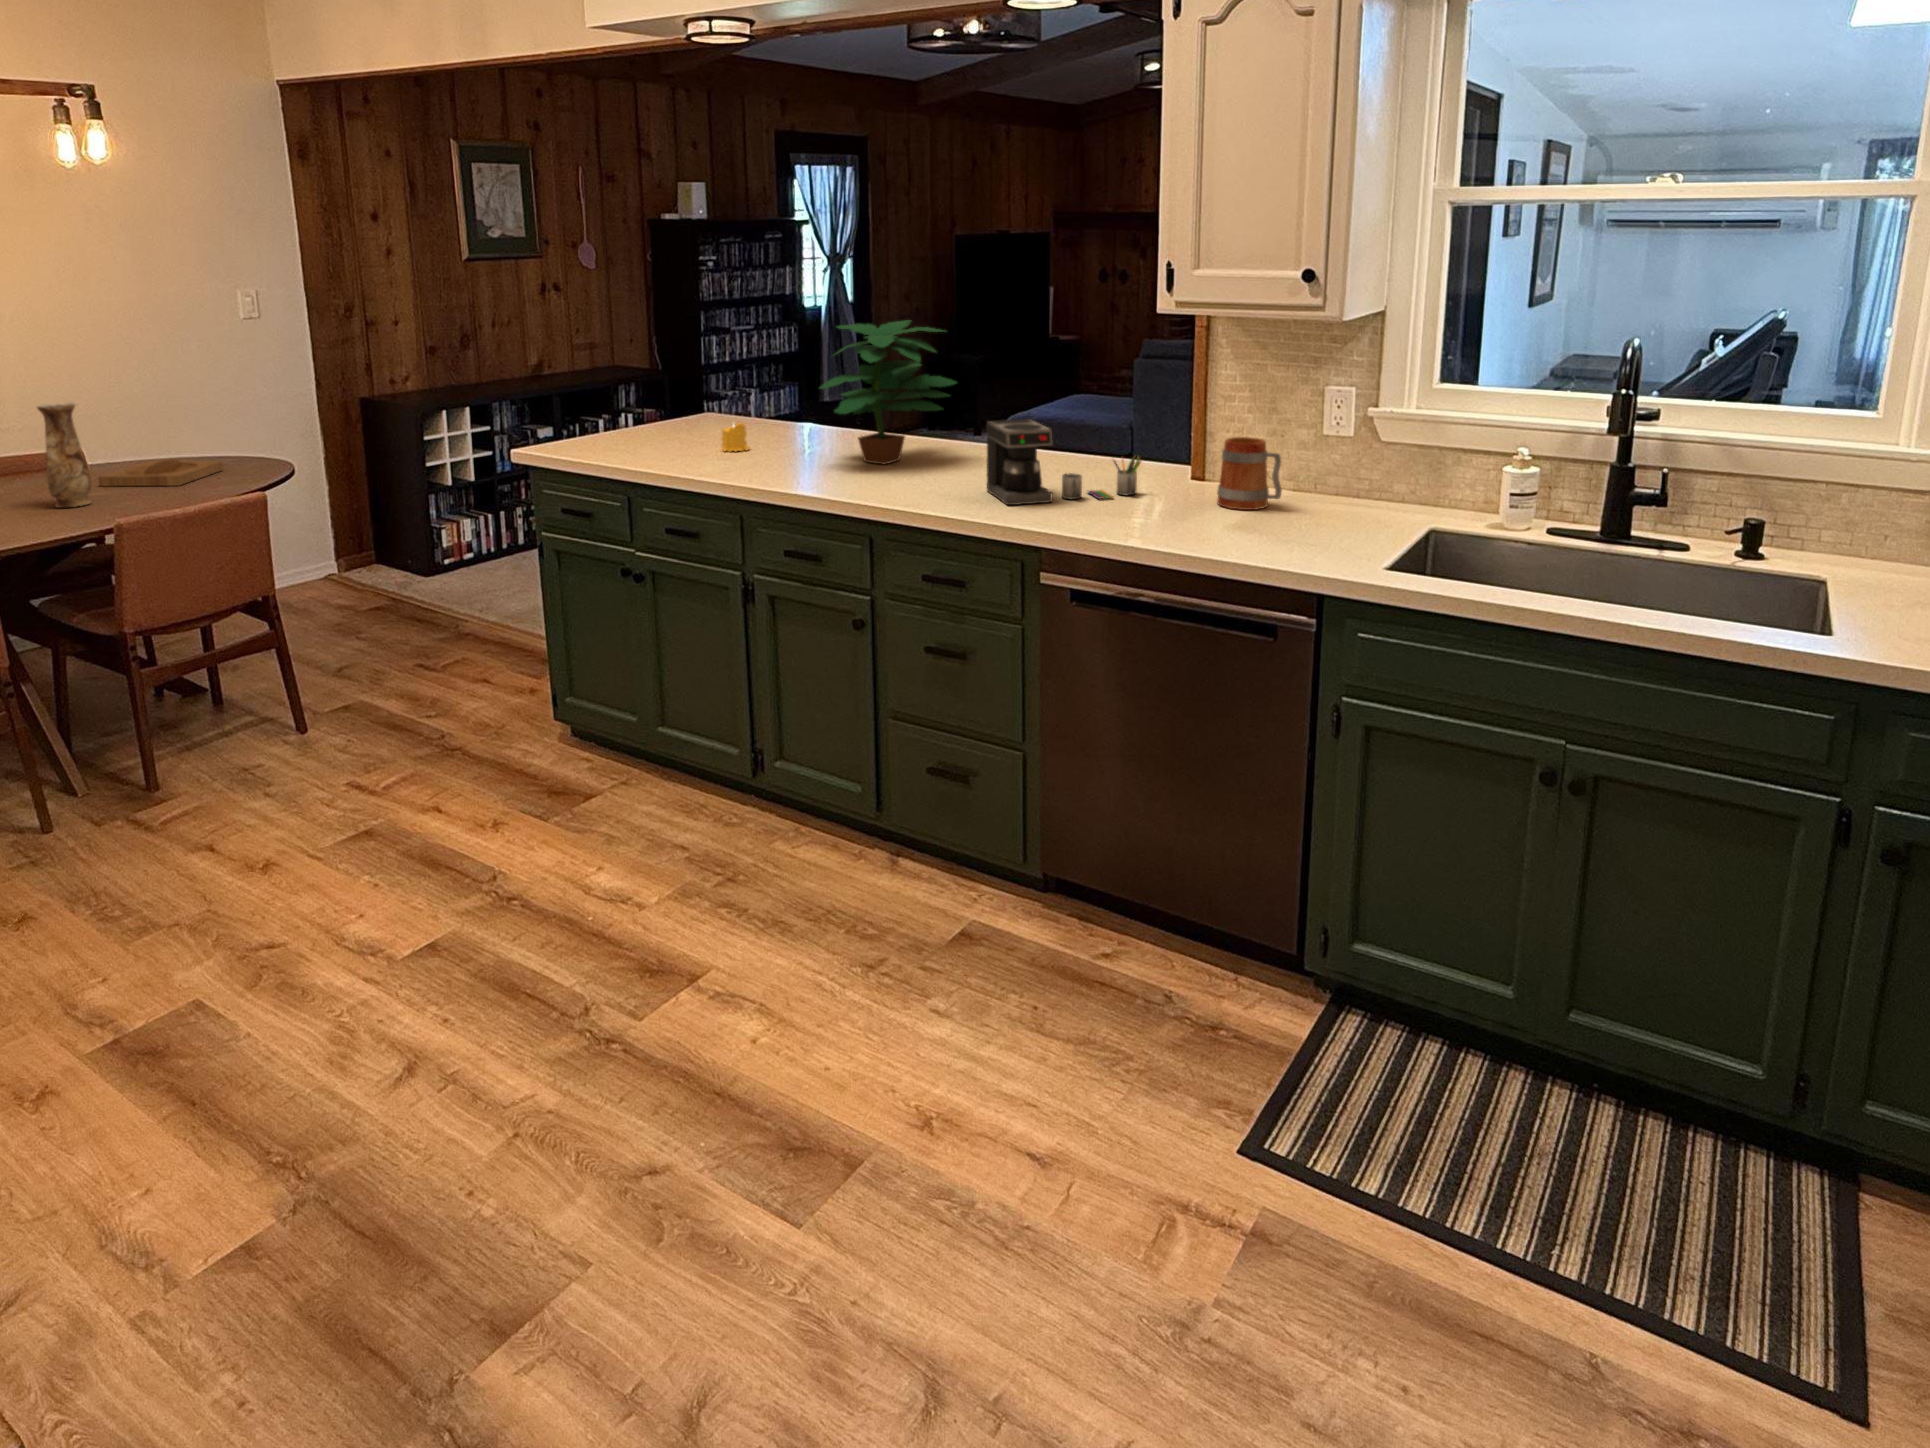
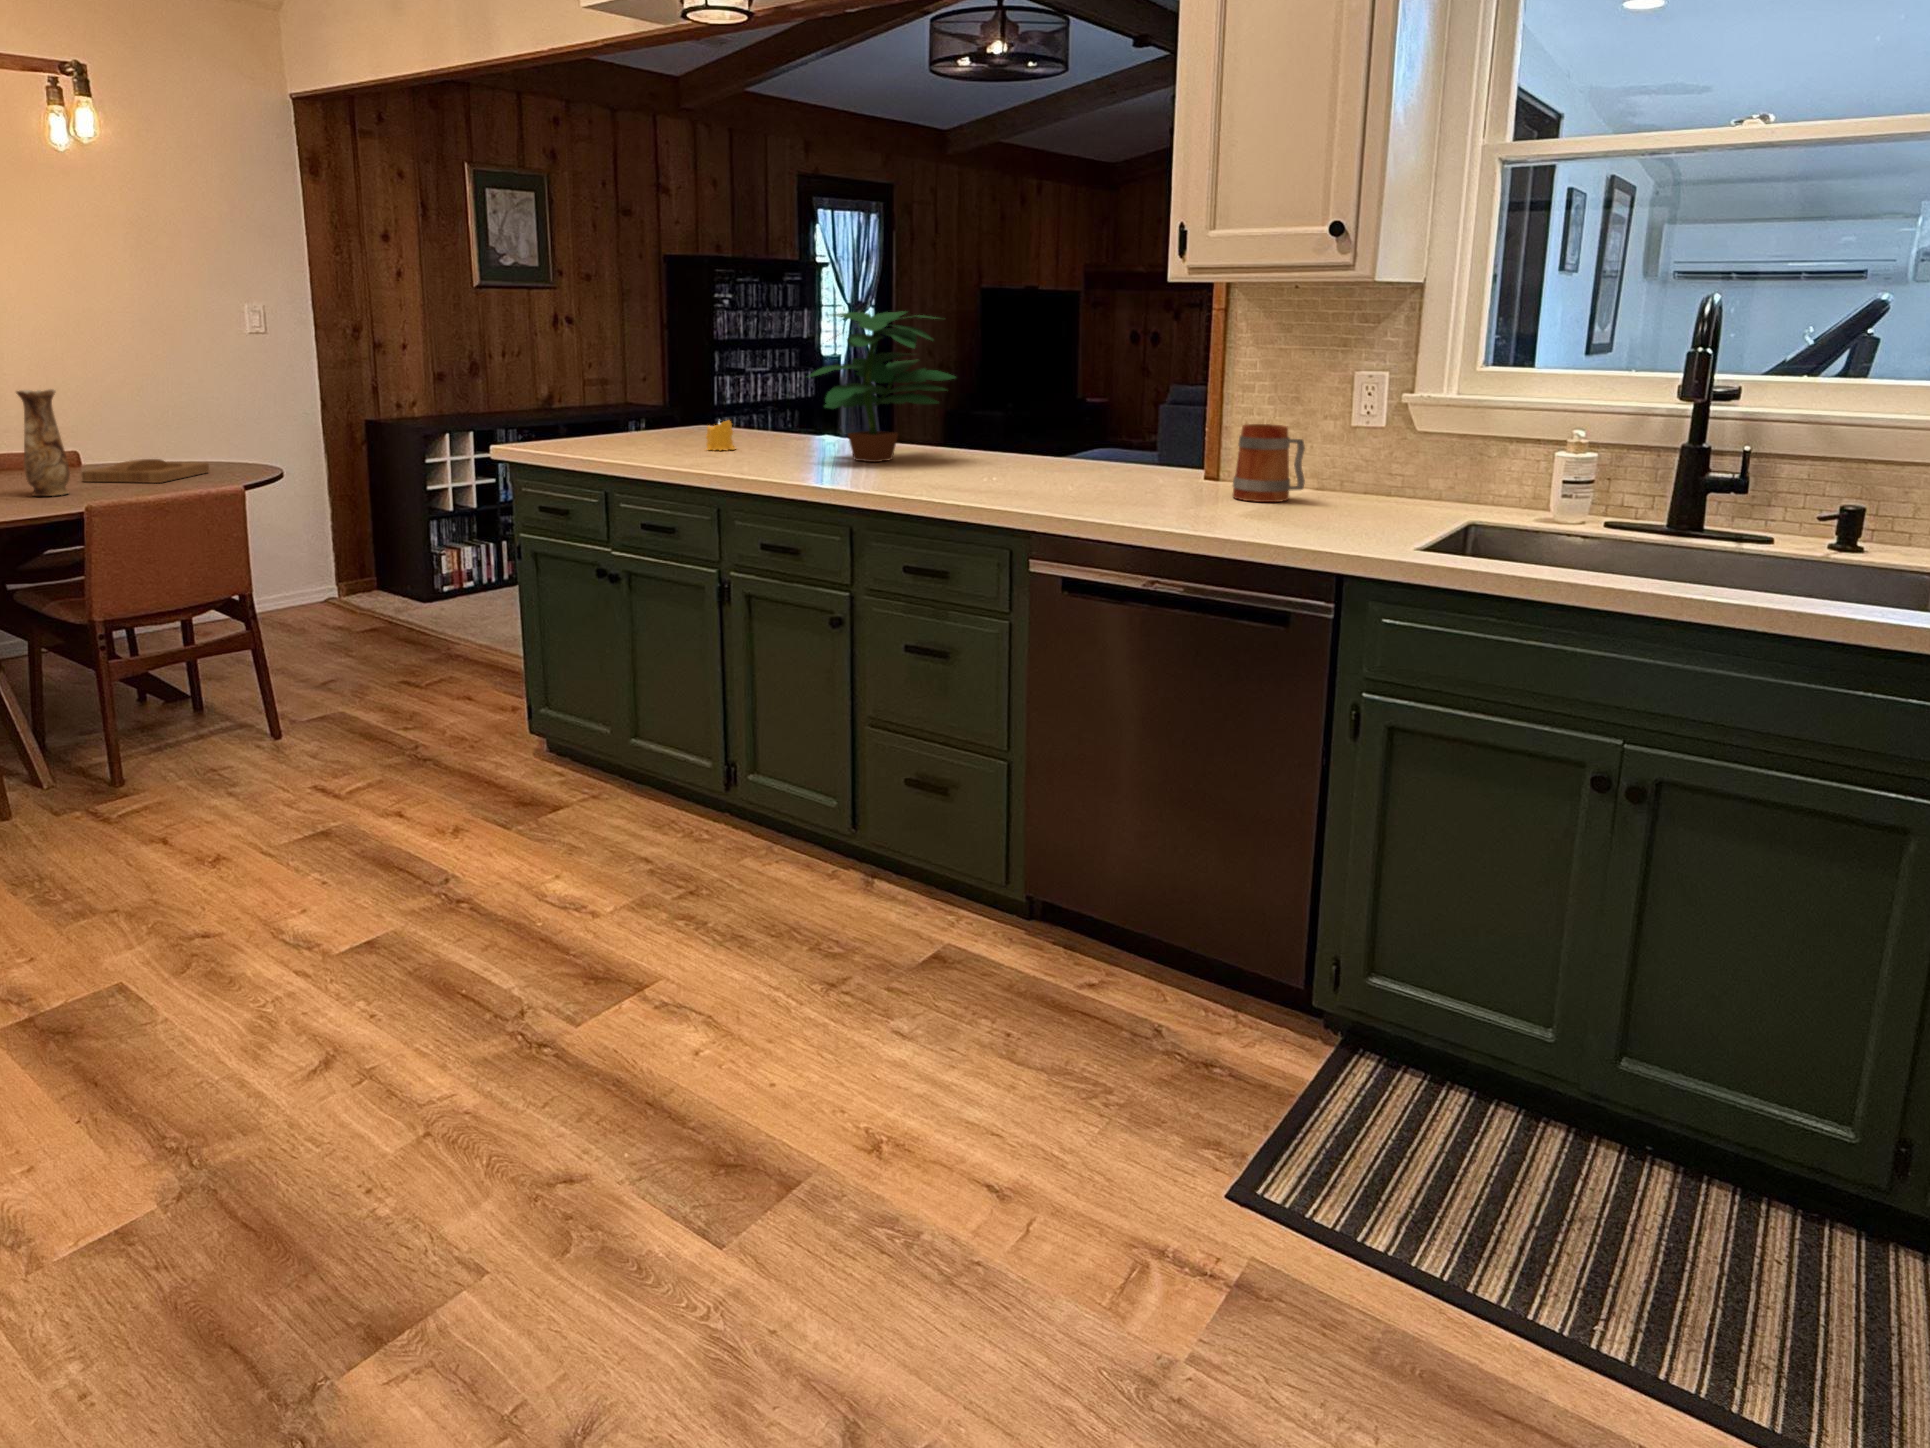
coffee maker: present [987,419,1141,505] -> none [980,405,1151,493]

